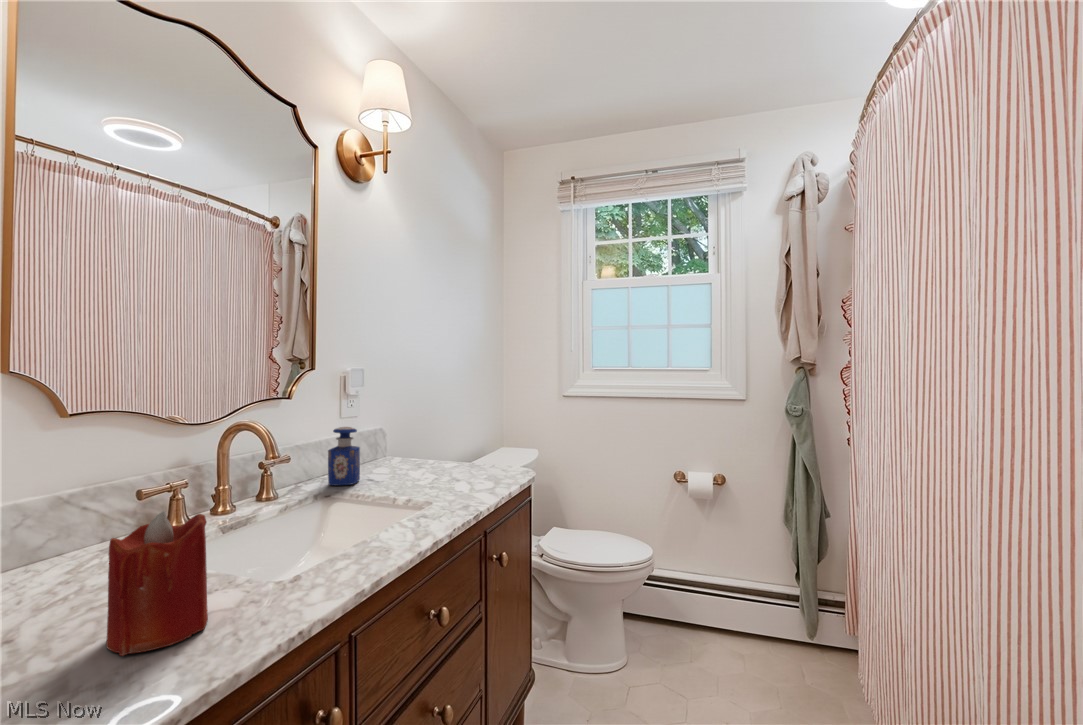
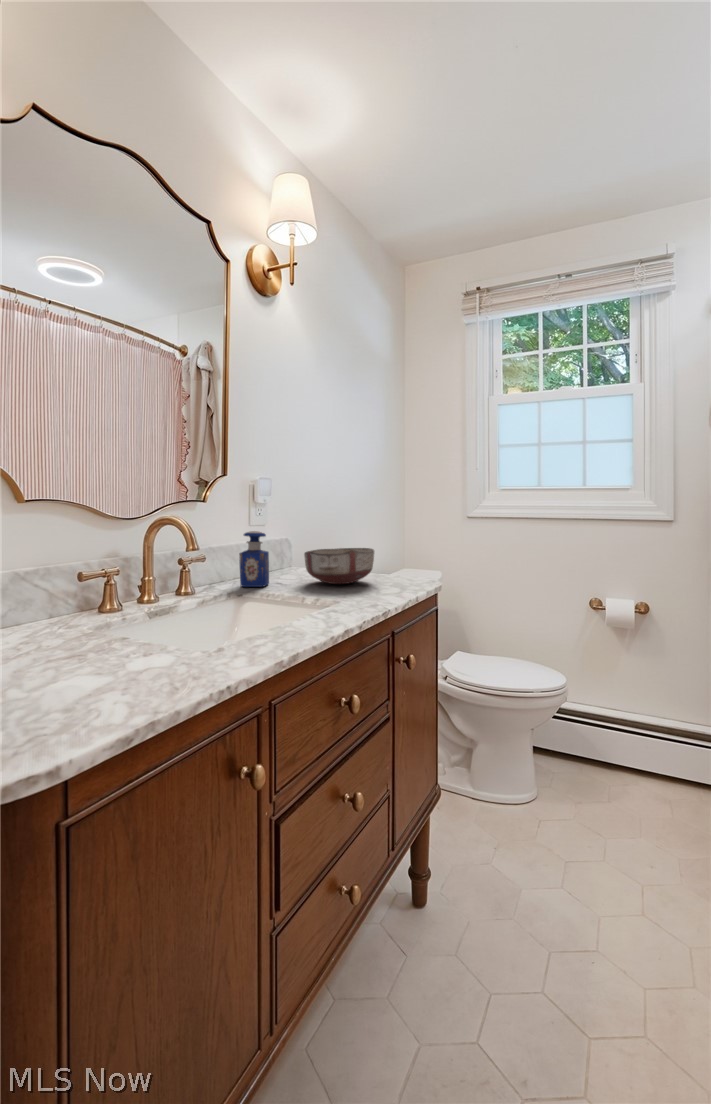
ceramic bowl: none [397,439,468,479] -> present [304,548,374,584]
candle: present [106,511,208,656] -> none [61,568,146,690]

